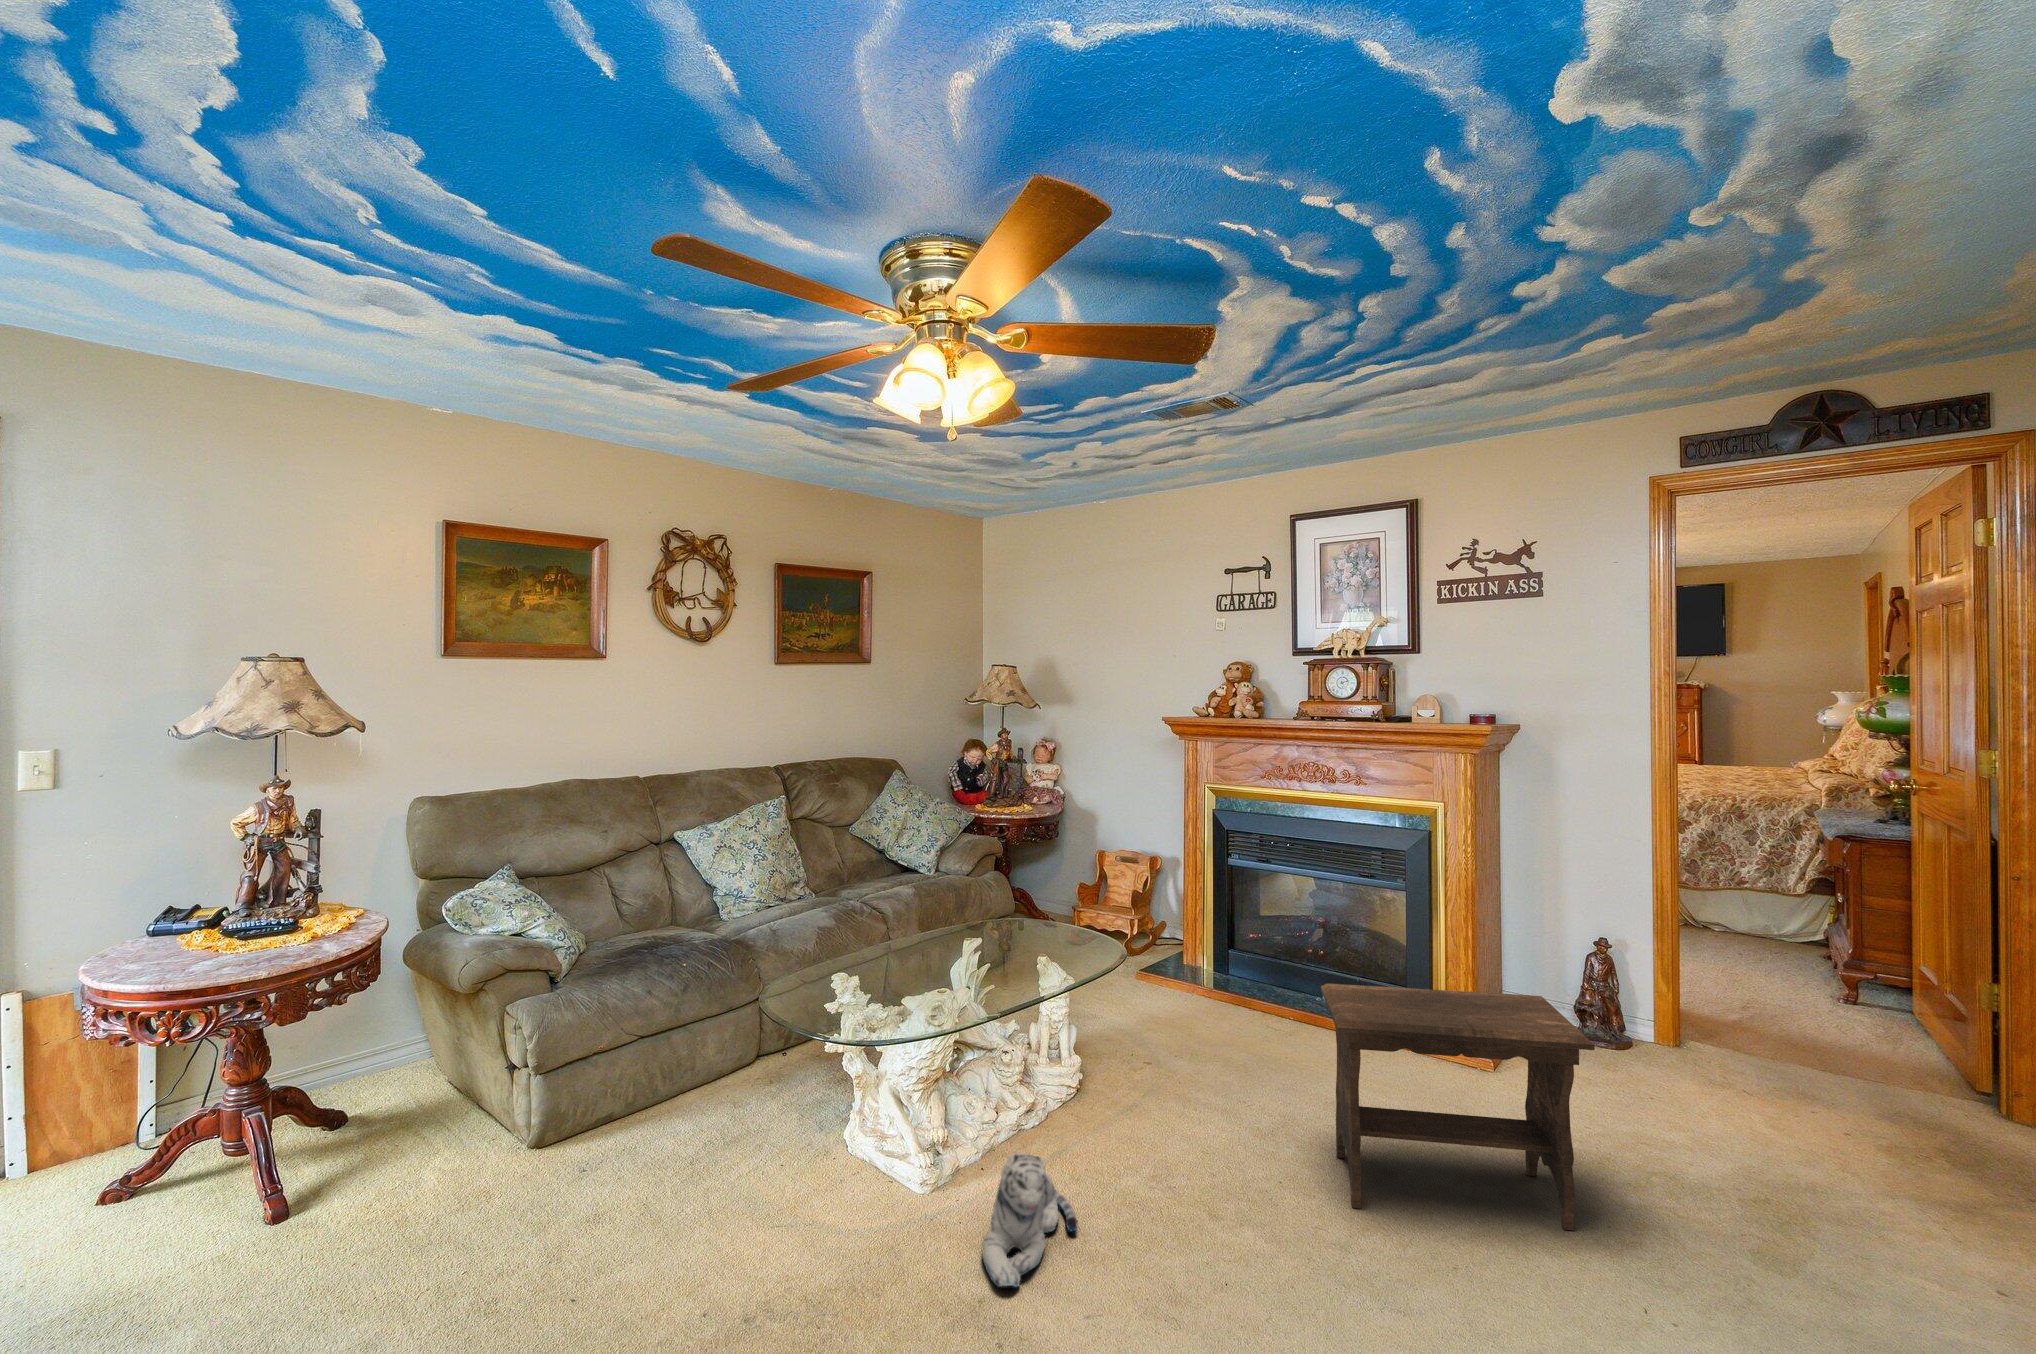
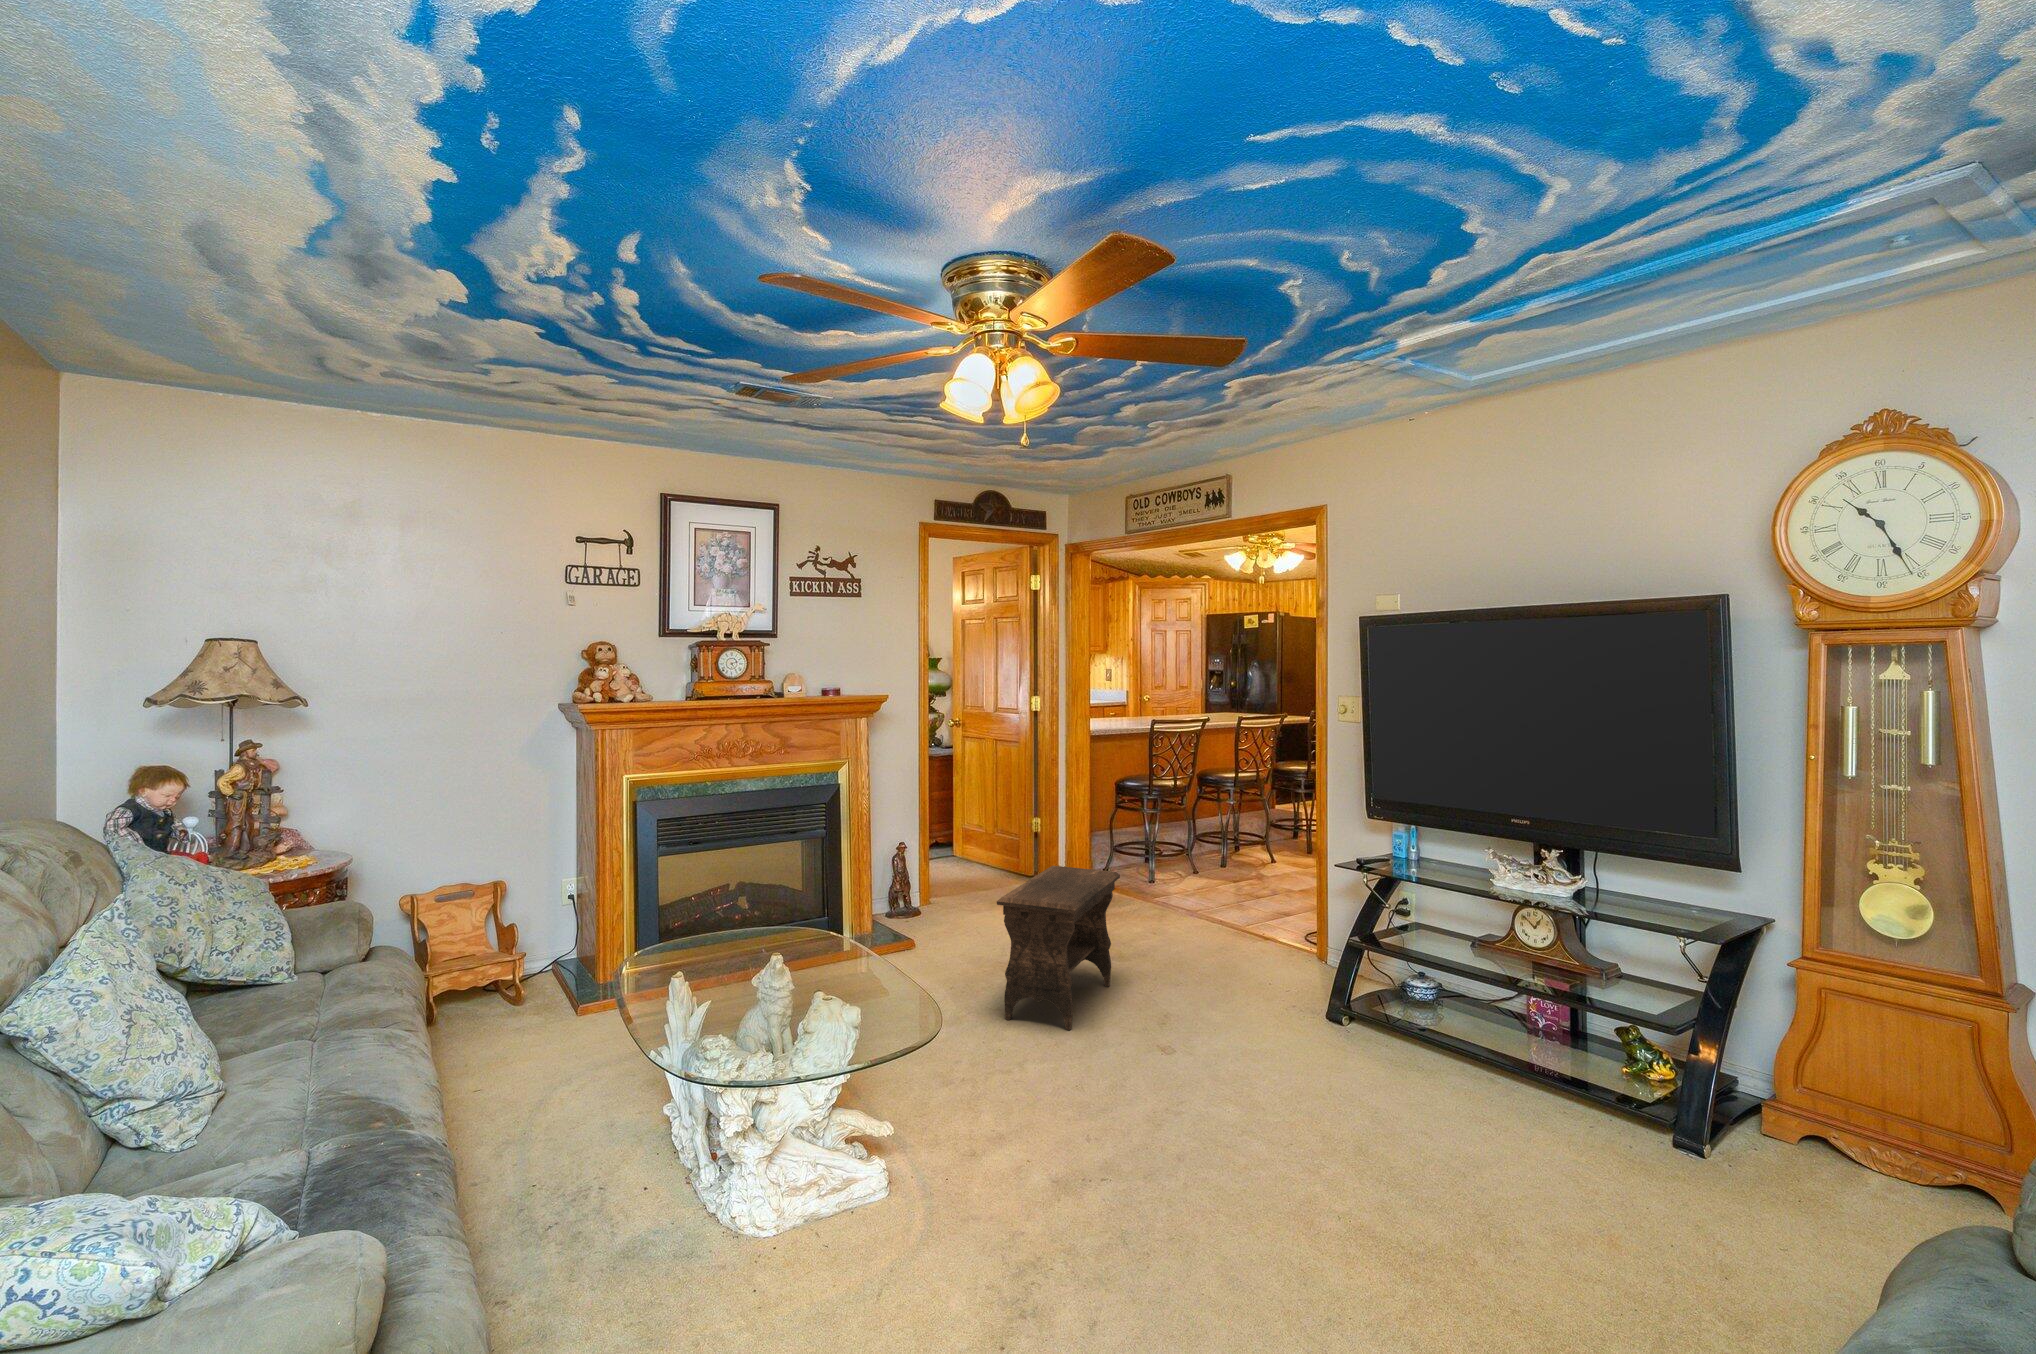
plush toy: present [982,1153,1077,1287] -> none [1008,1074,1141,1170]

